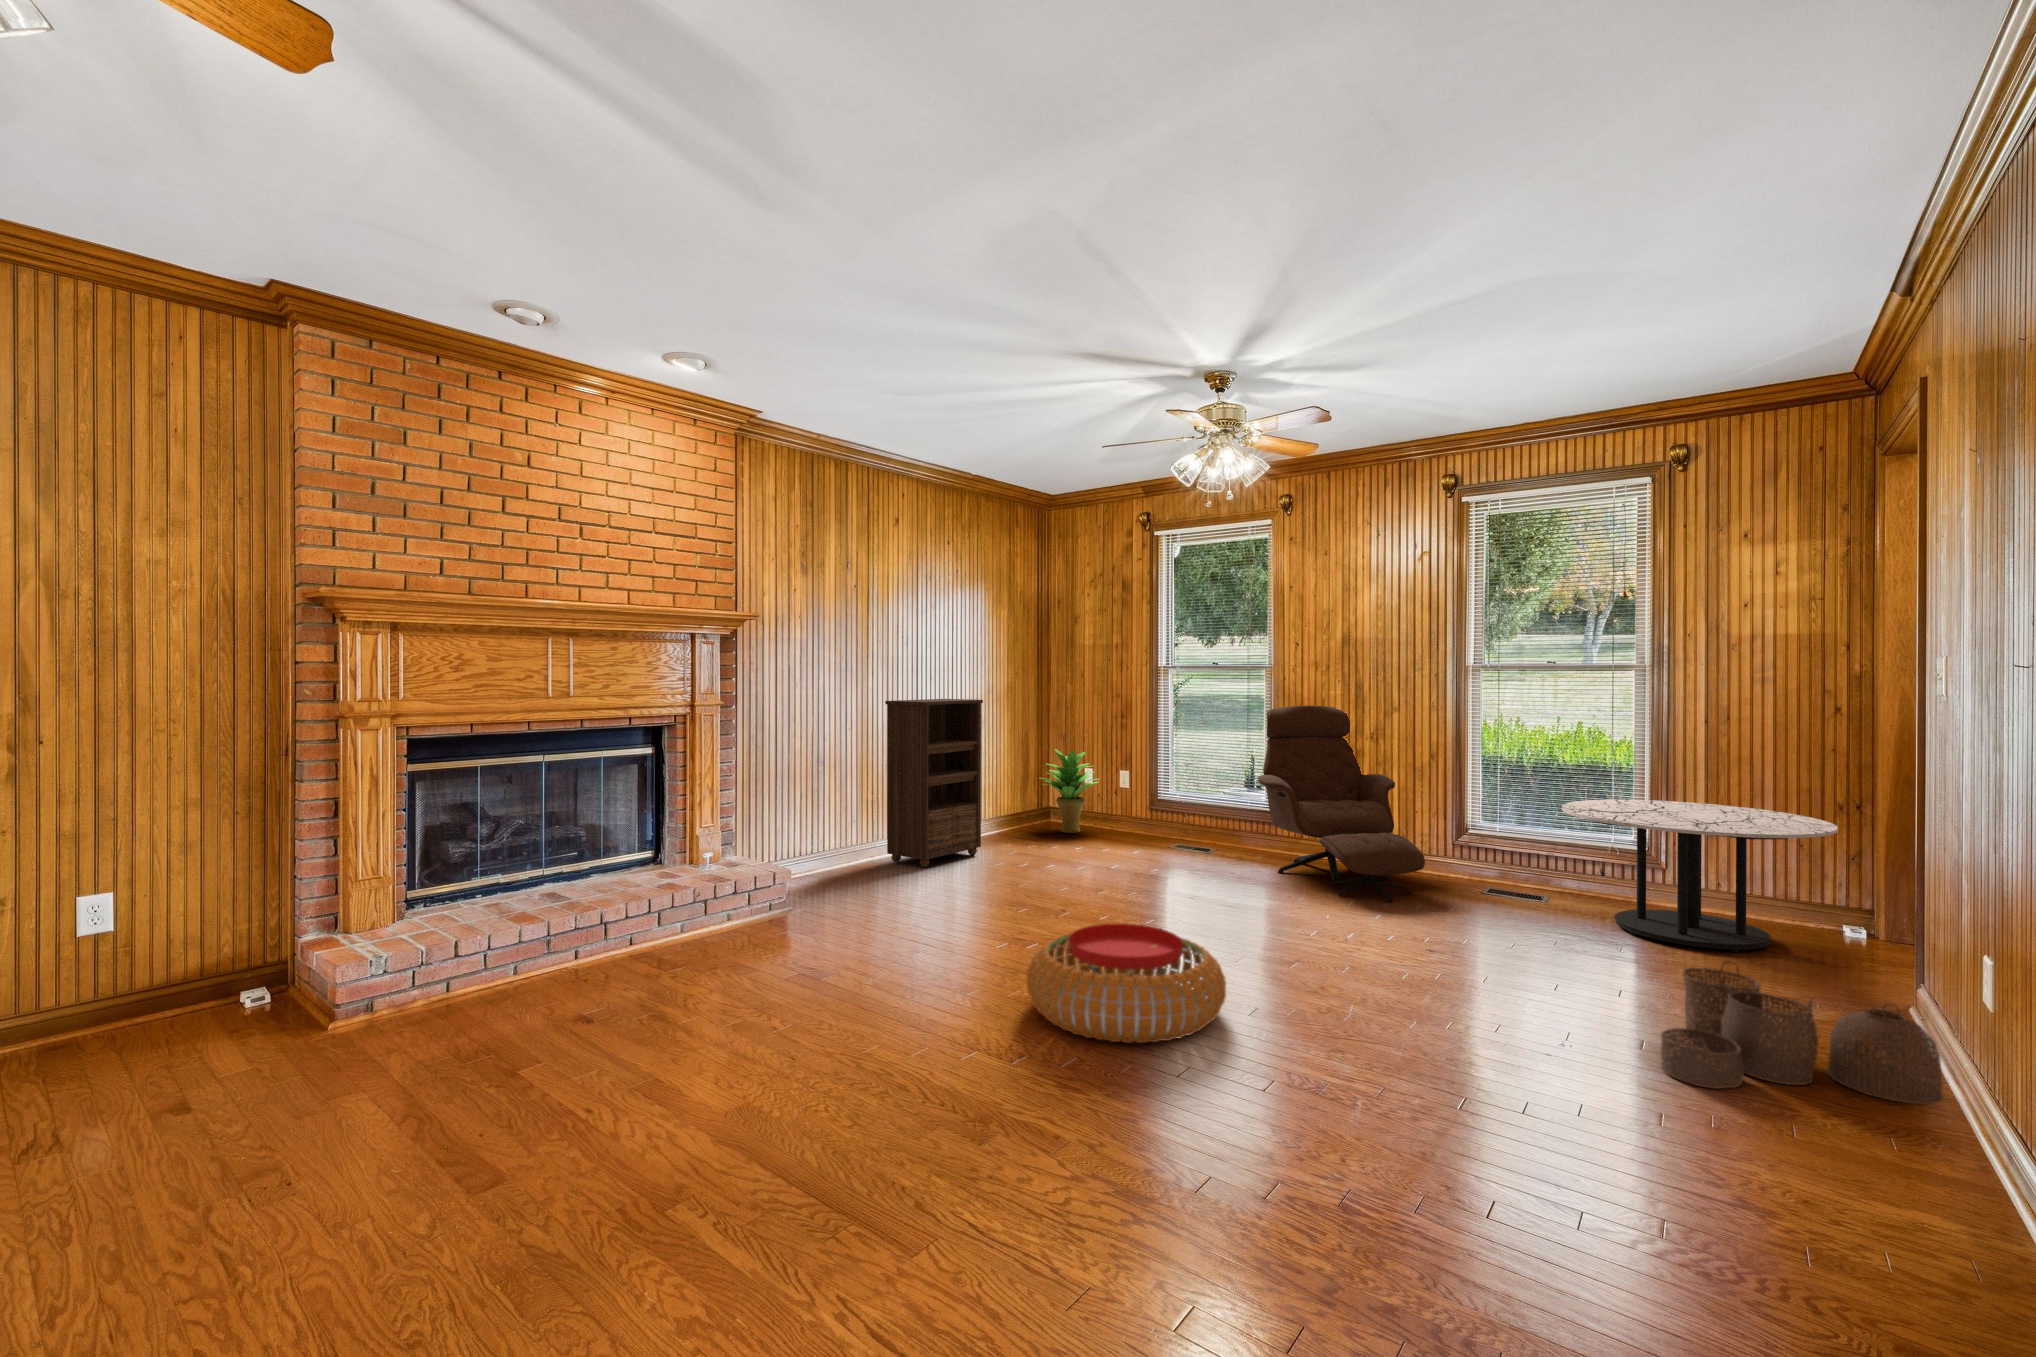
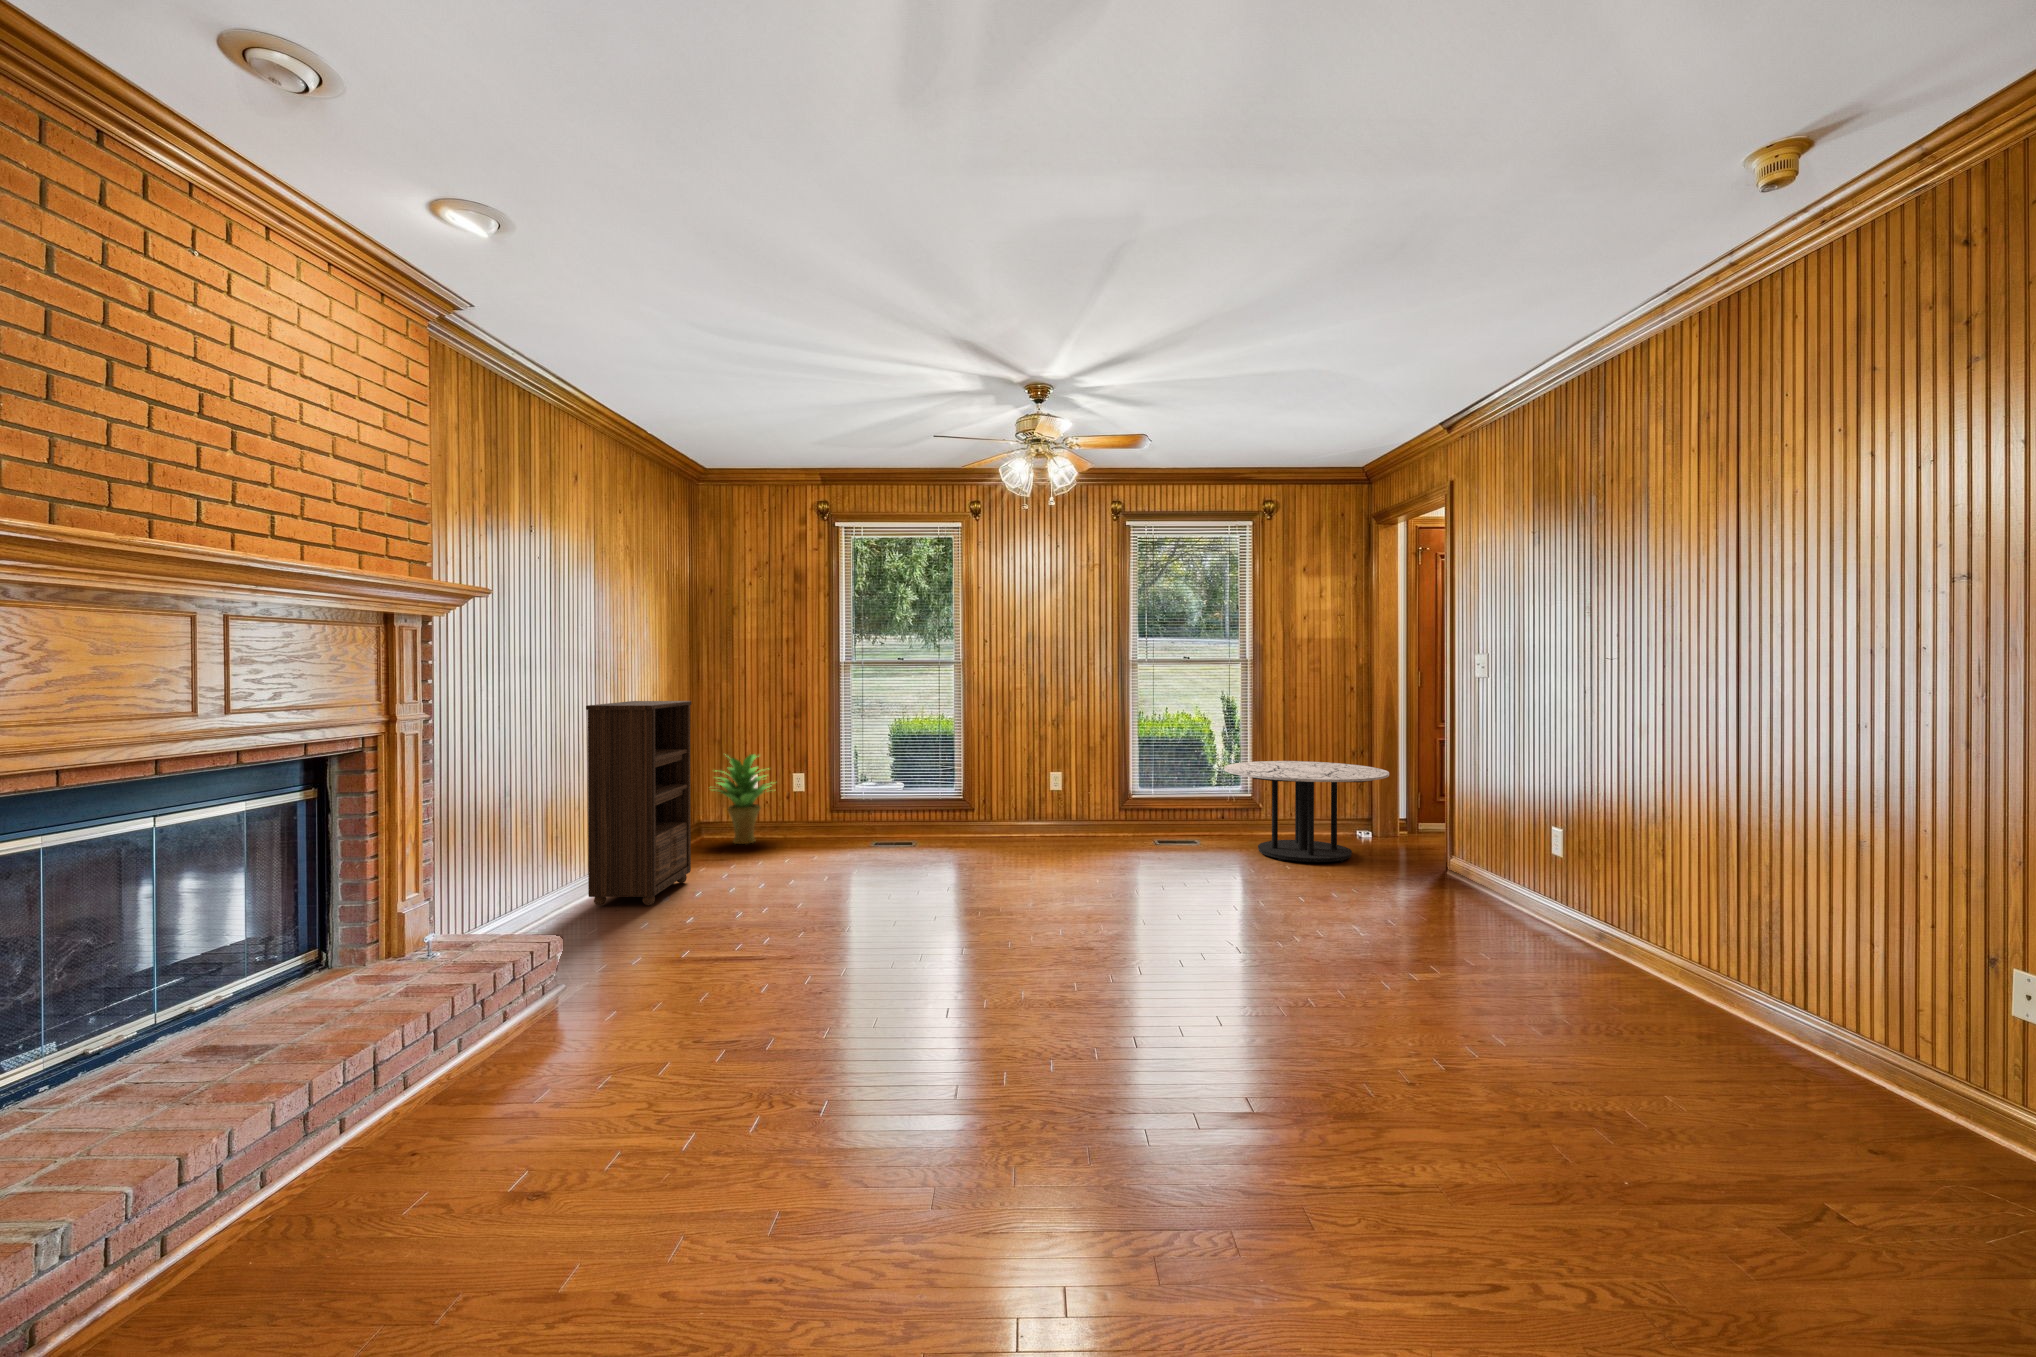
lounge chair: present [1258,706,1425,902] -> none [969,698,1133,865]
pouf: present [1027,924,1226,1043] -> none [1005,914,1198,1031]
woven basket: present [1661,961,1944,1105] -> none [1405,865,1549,950]

